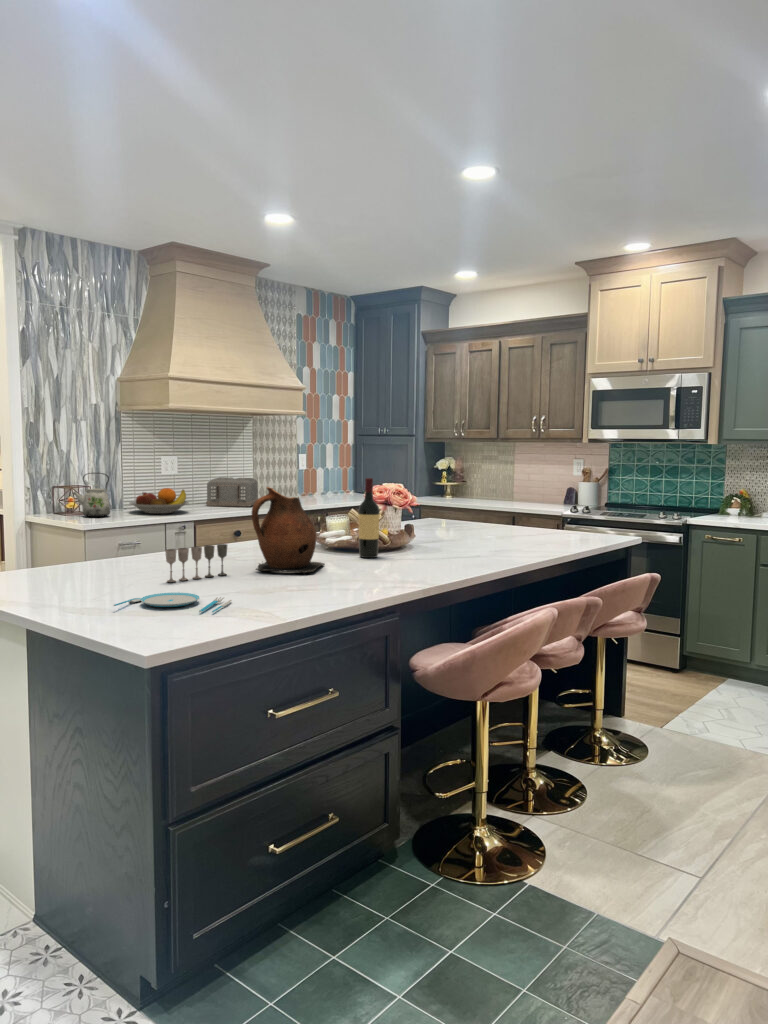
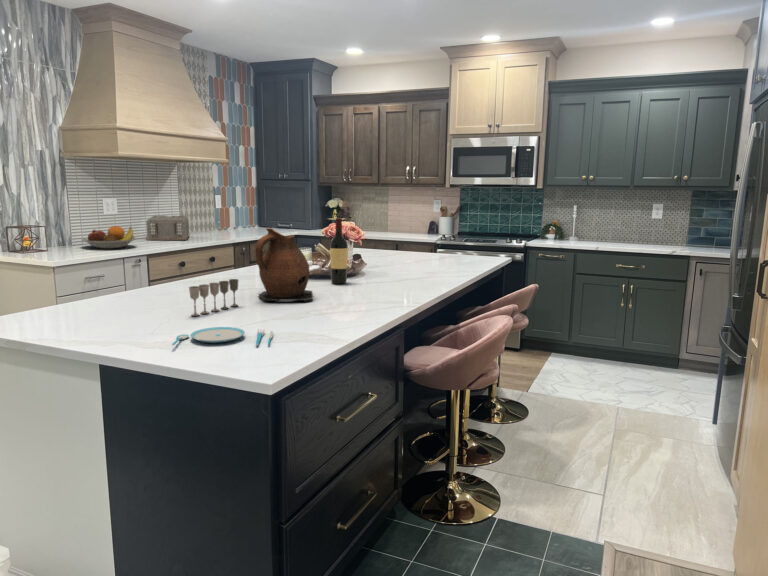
kettle: present [73,473,110,517] -> none [28,213,67,253]

